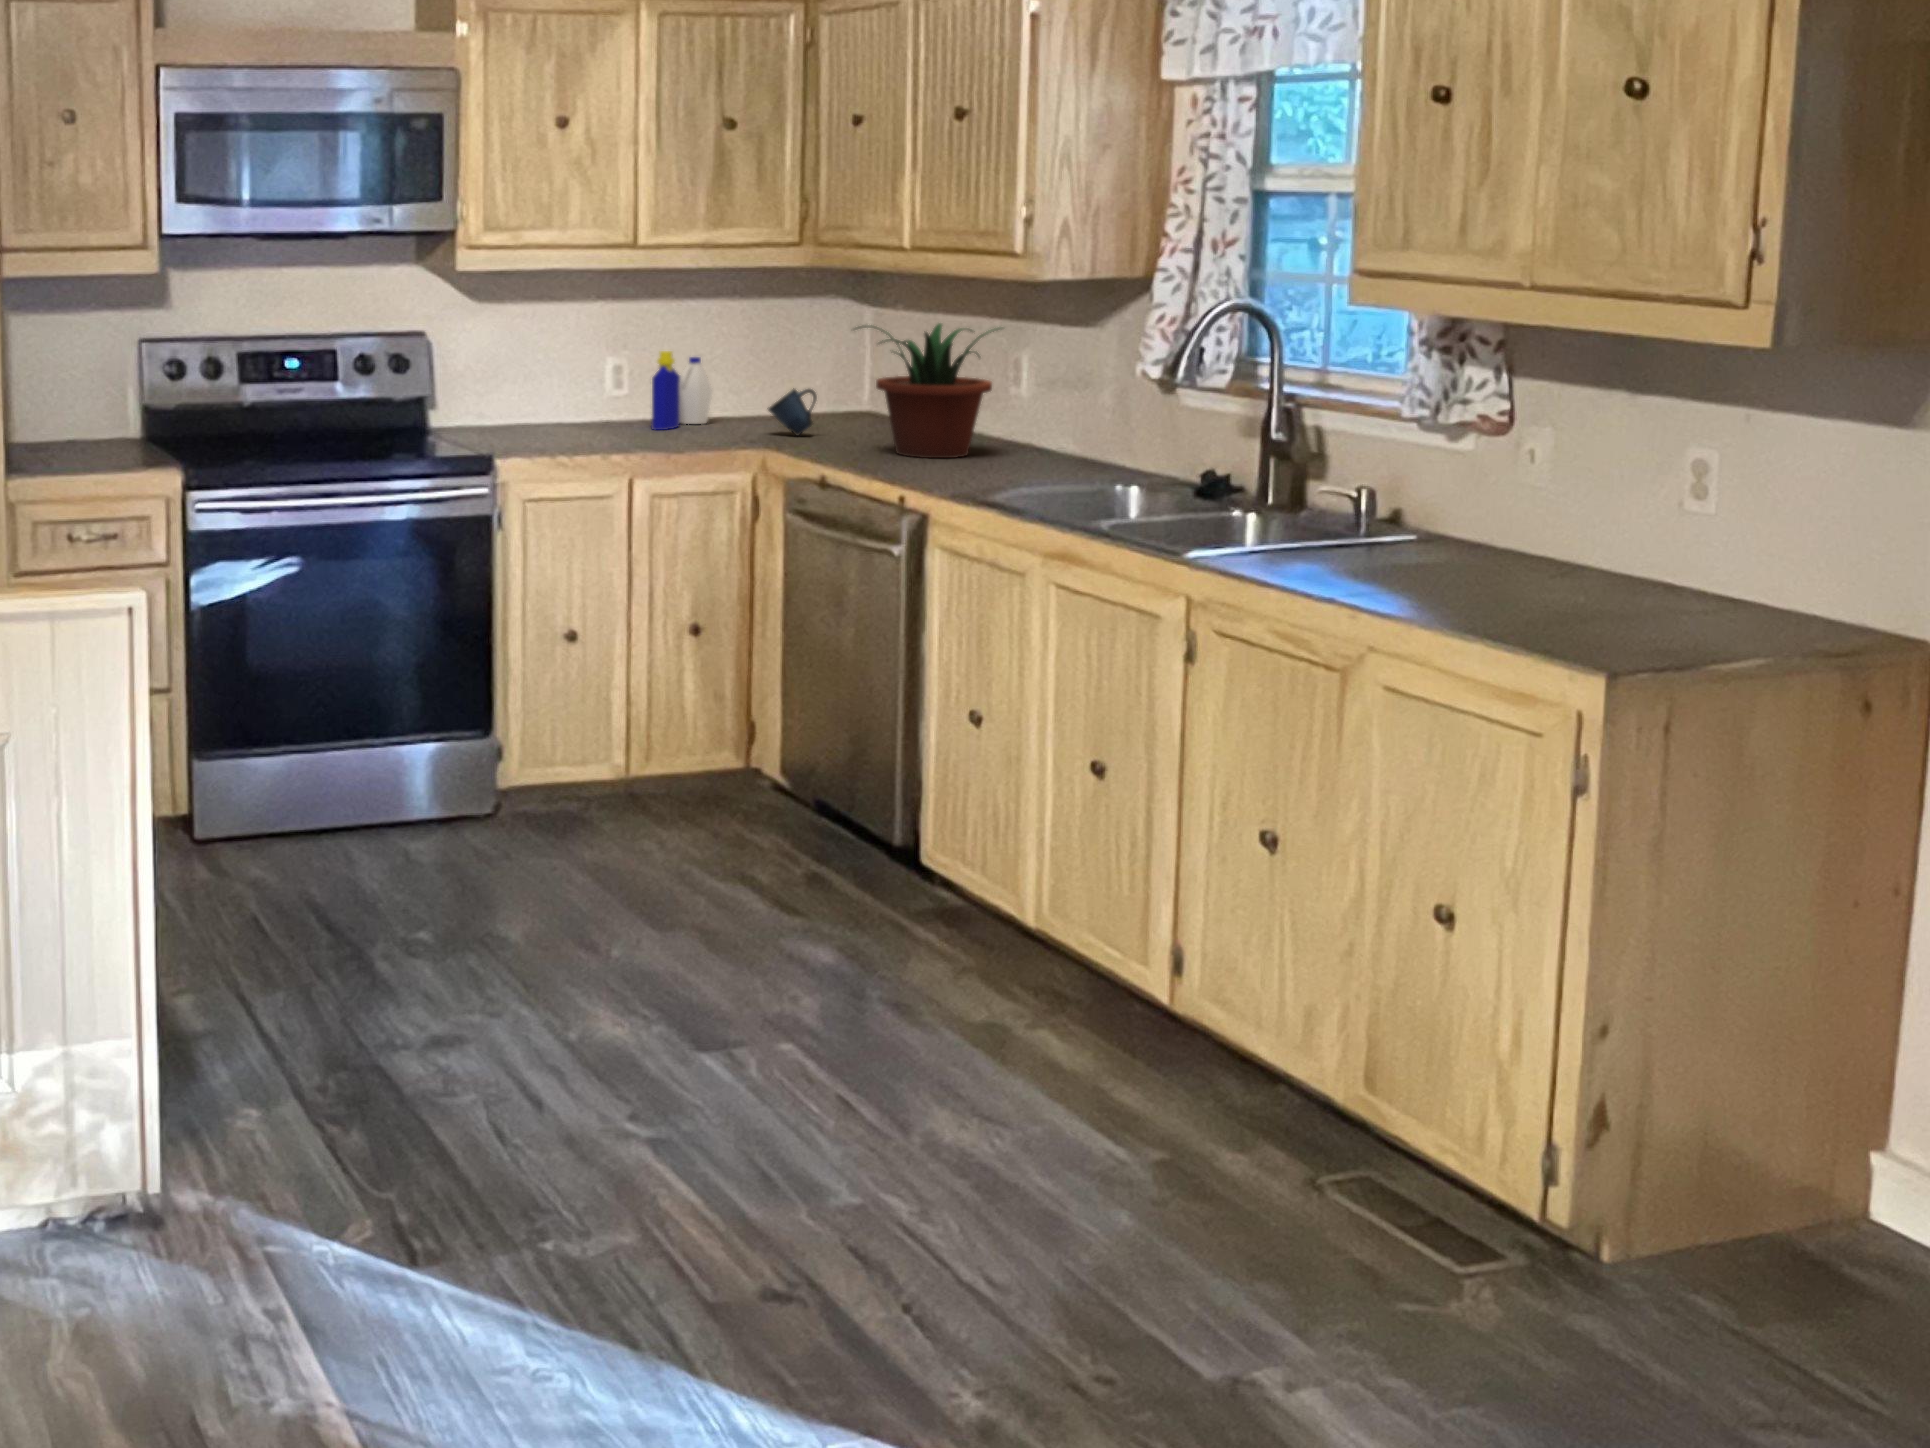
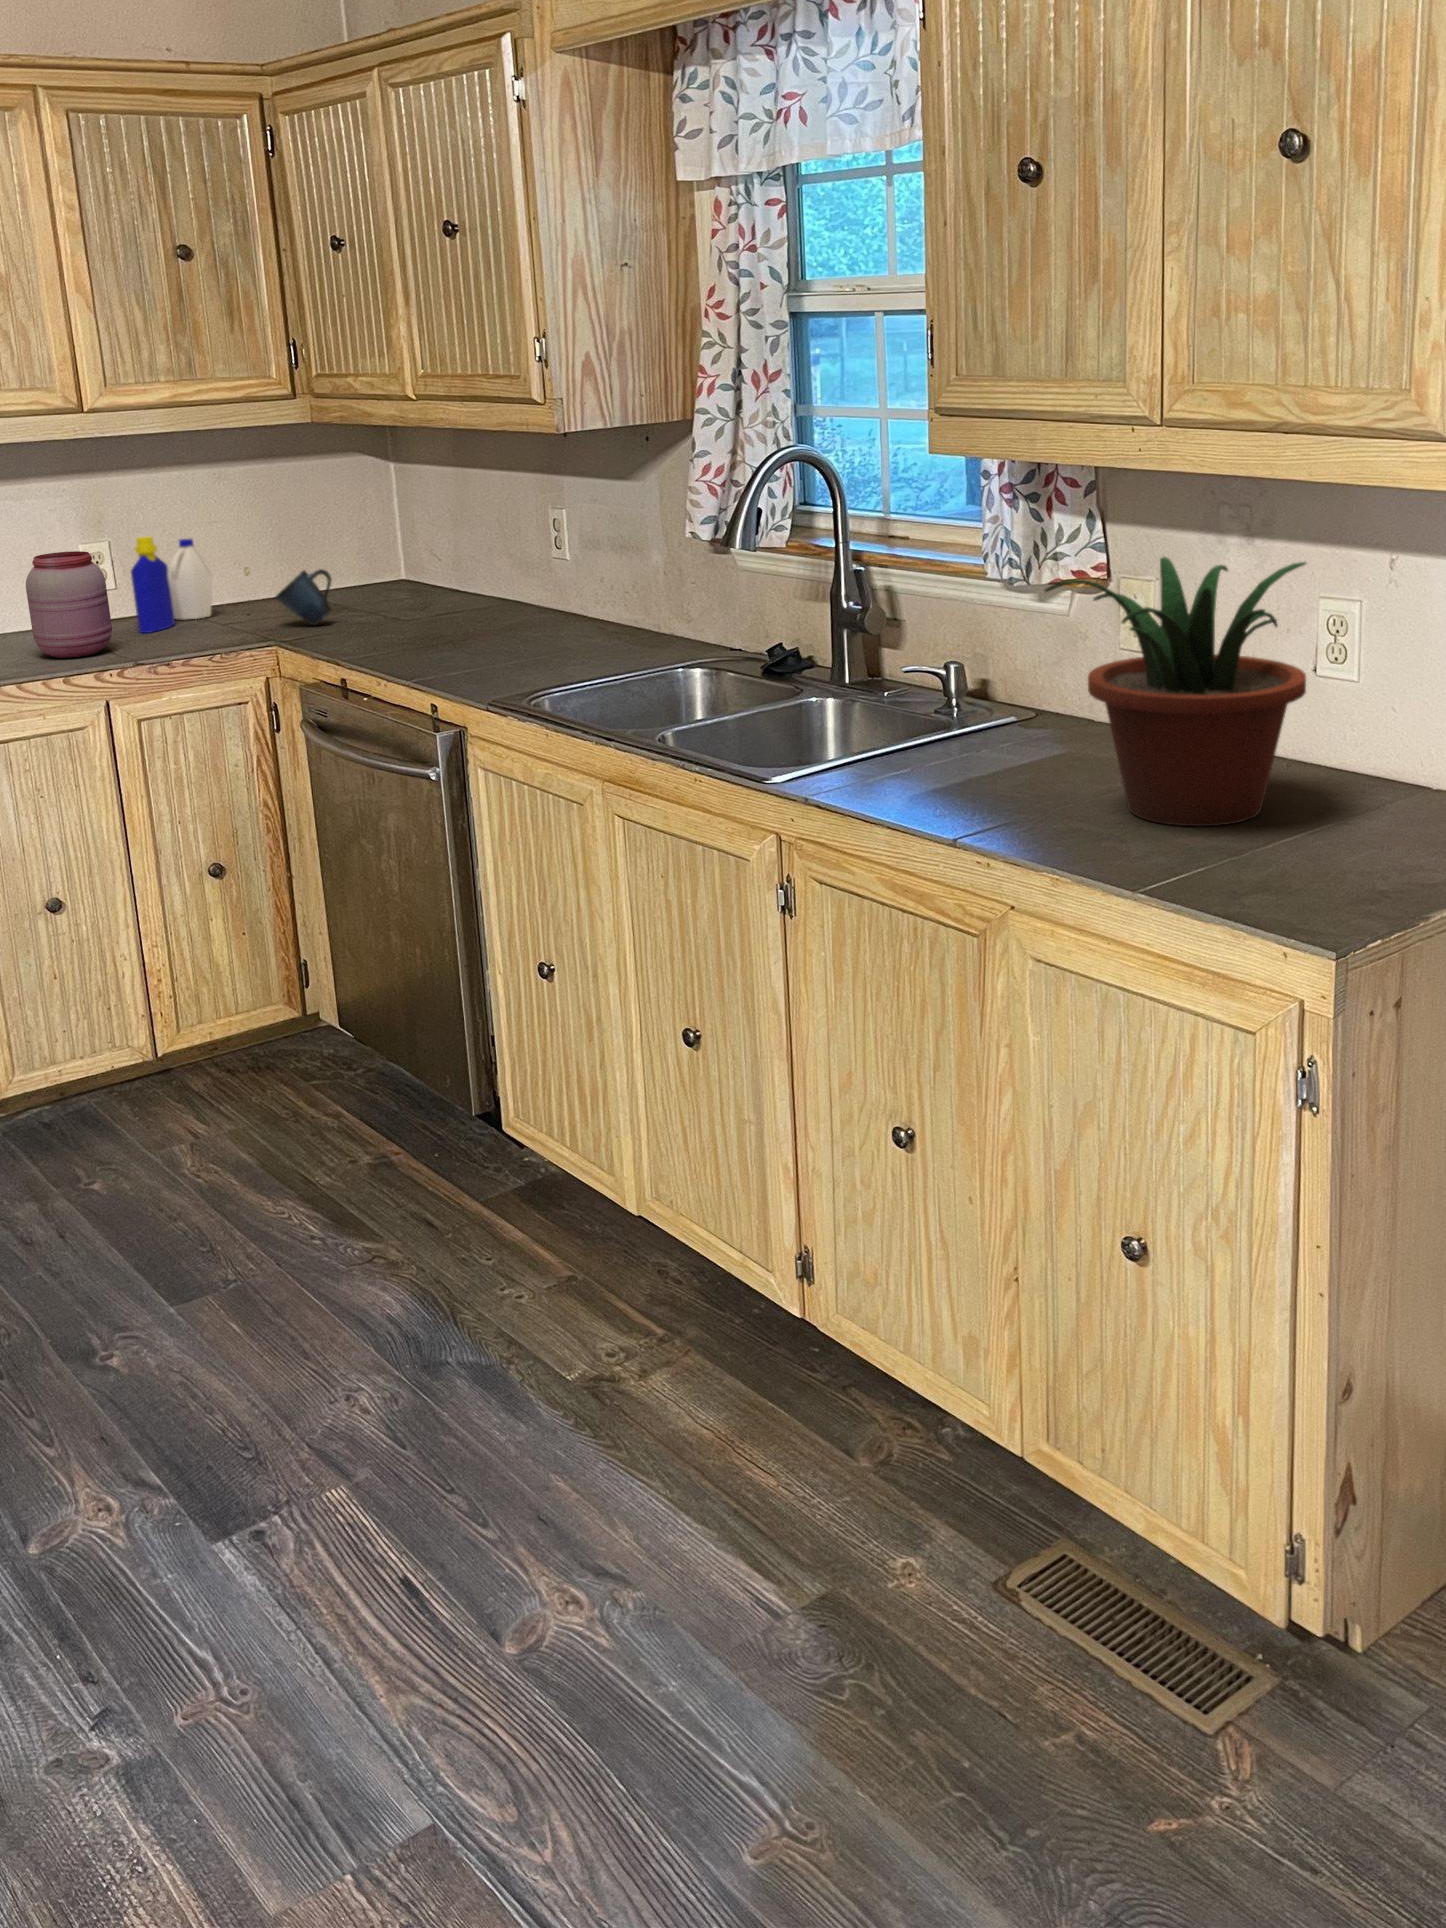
potted plant: present [855,323,1000,458] -> present [1045,557,1306,826]
jar: none [579,356,639,440] -> present [26,551,112,658]

